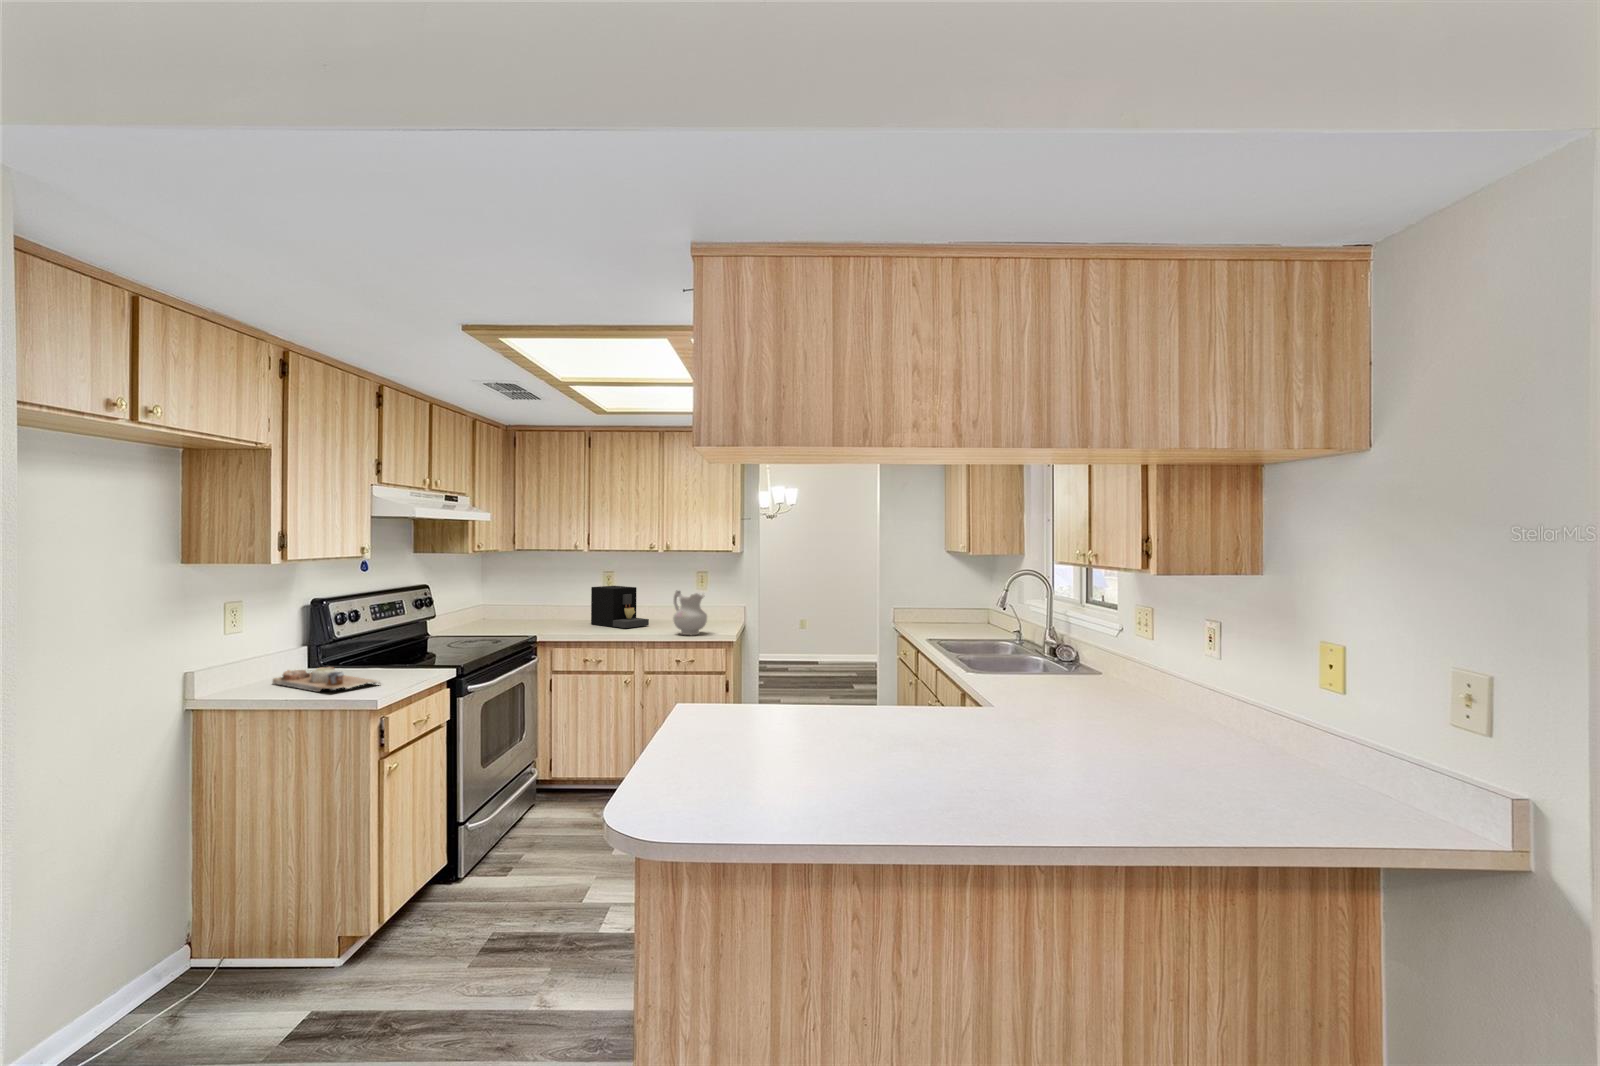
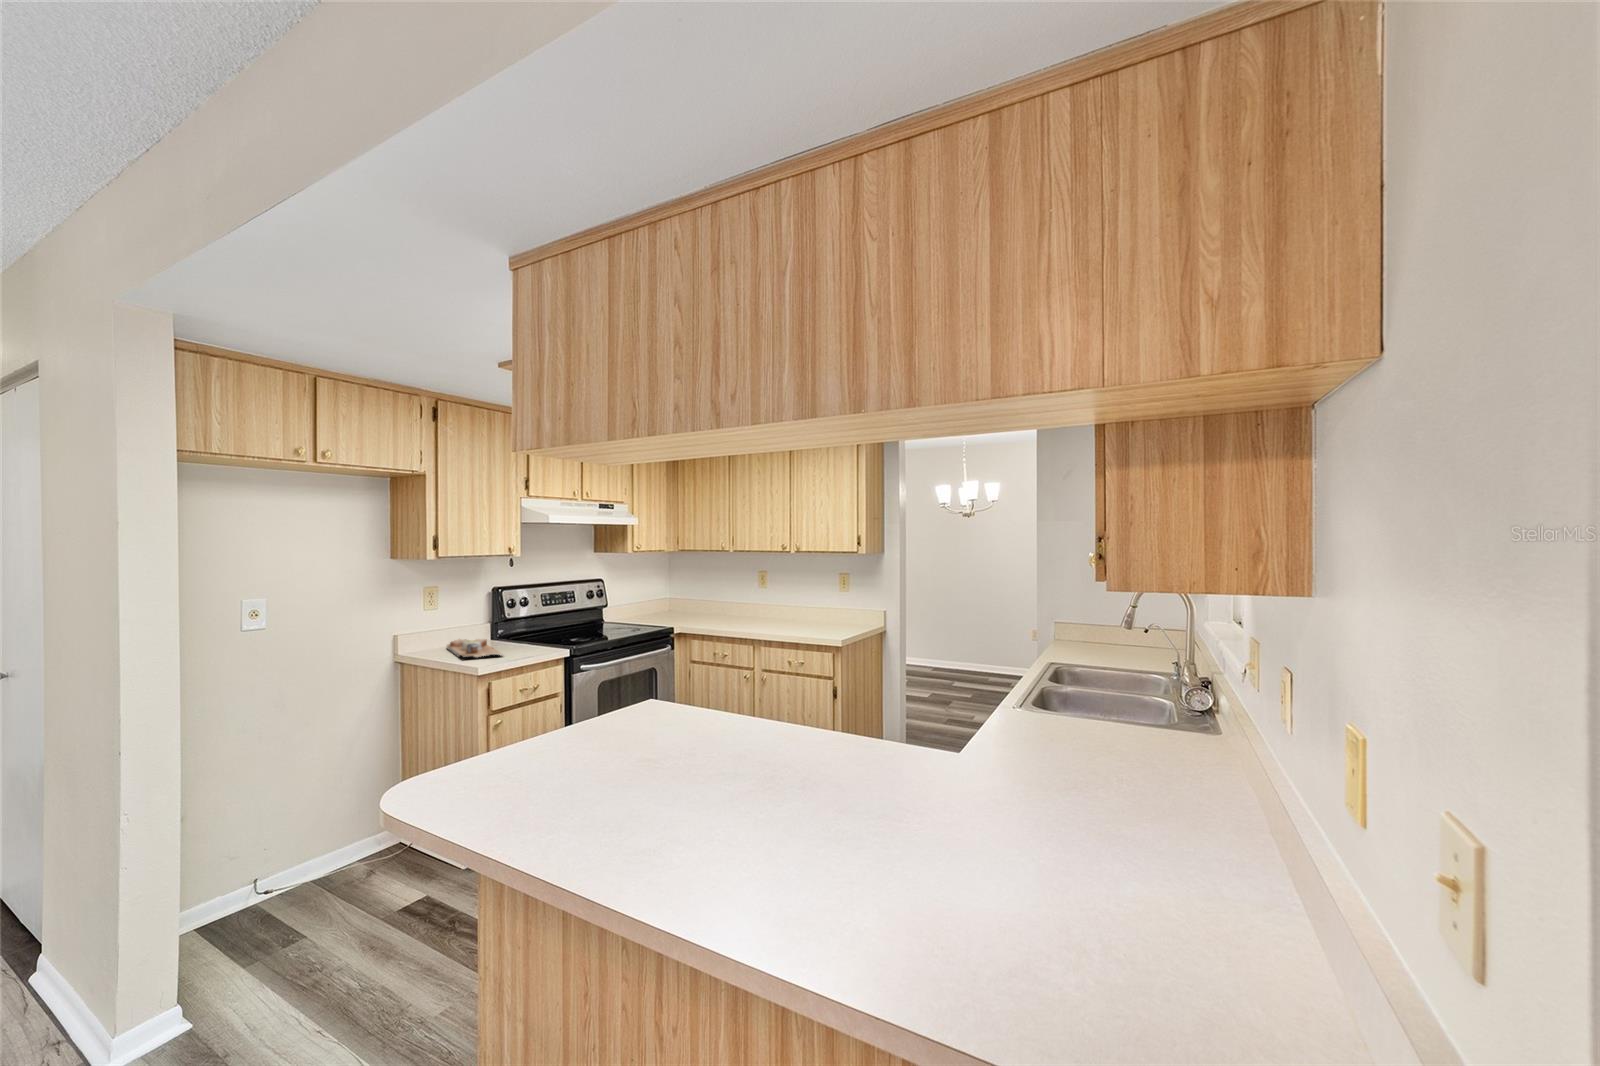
coffee maker: present [591,586,649,628] -> none [740,587,784,627]
ceramic pitcher: present [673,590,707,635] -> none [789,595,821,638]

